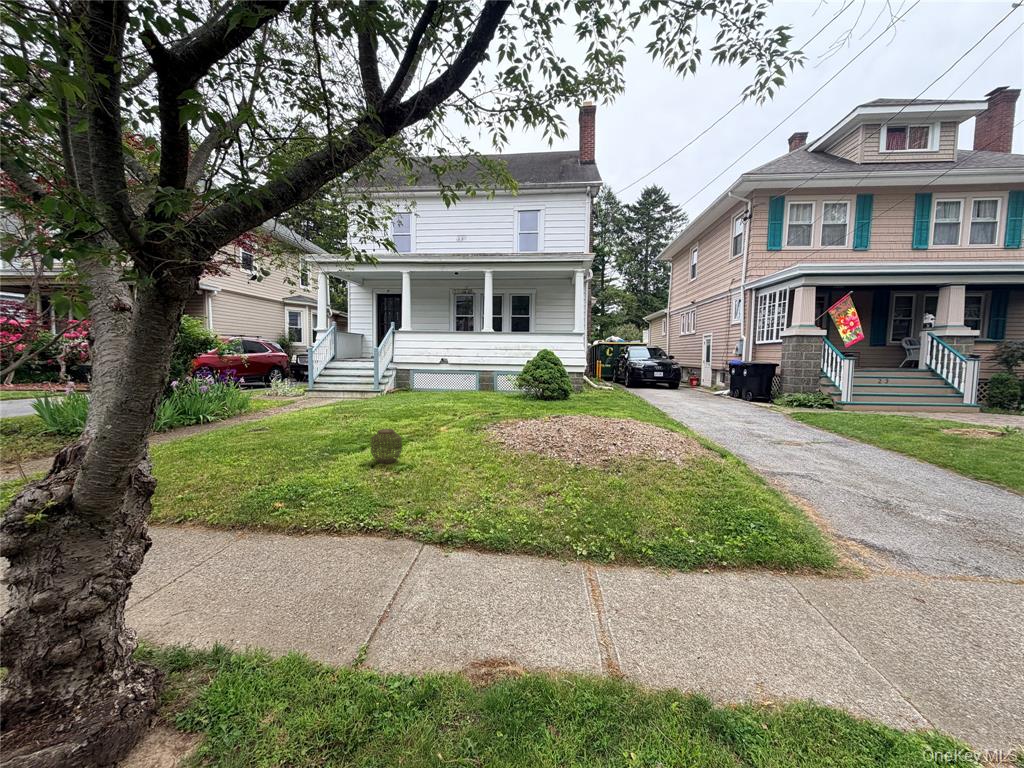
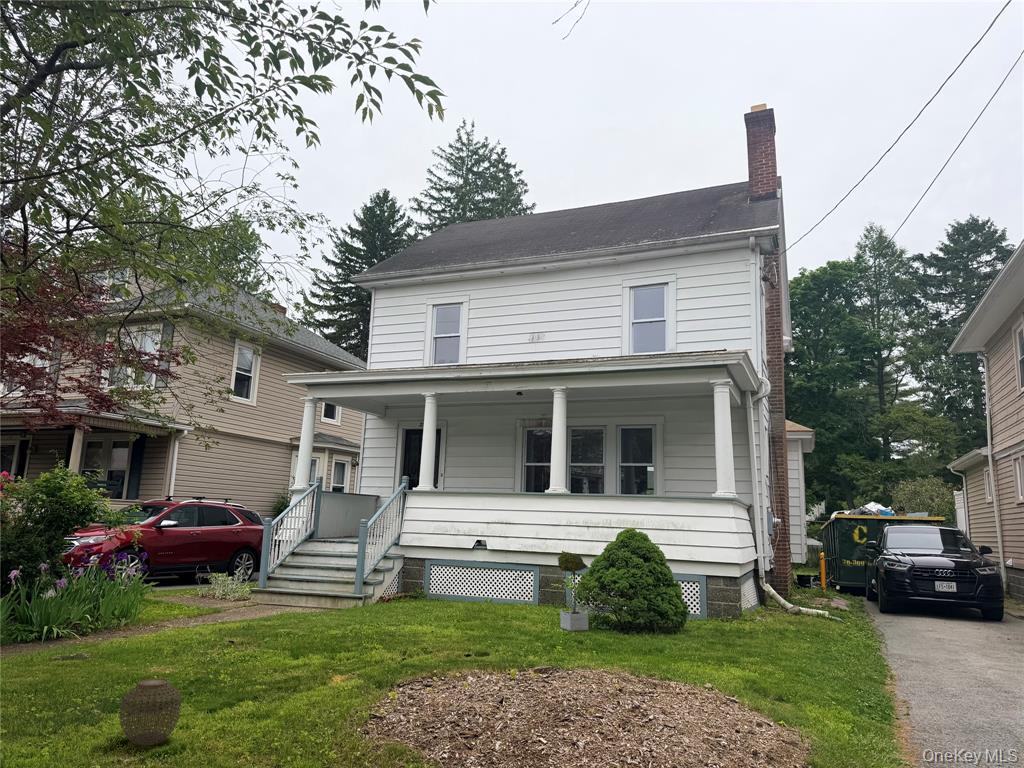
potted tree: none [516,360,533,401] -> present [558,551,589,631]

